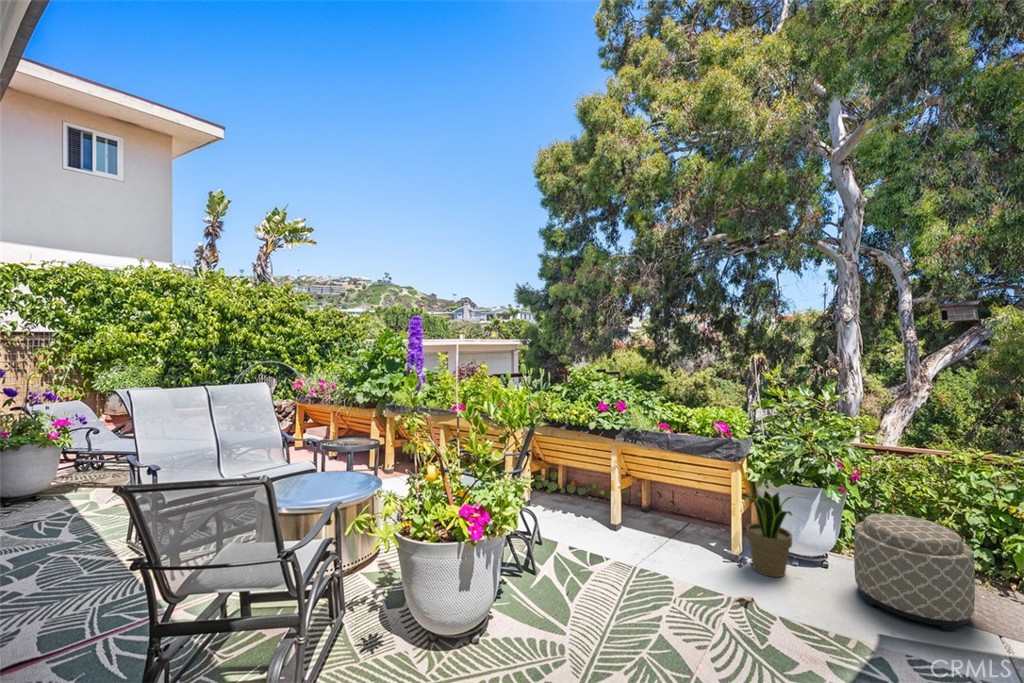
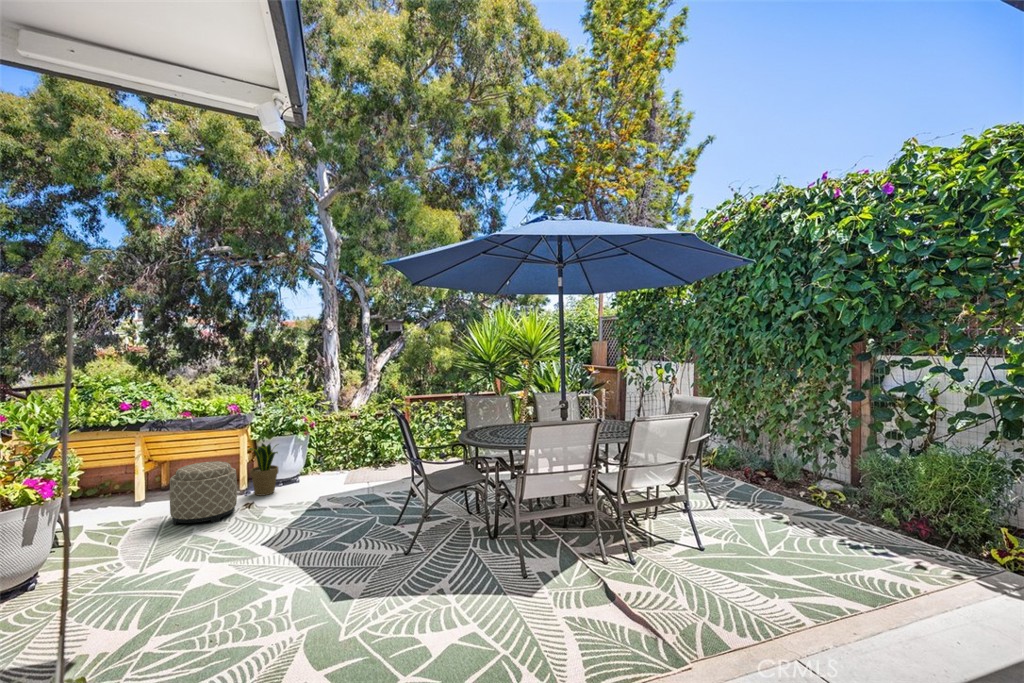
ottoman: present [854,514,975,632] -> present [170,462,237,525]

